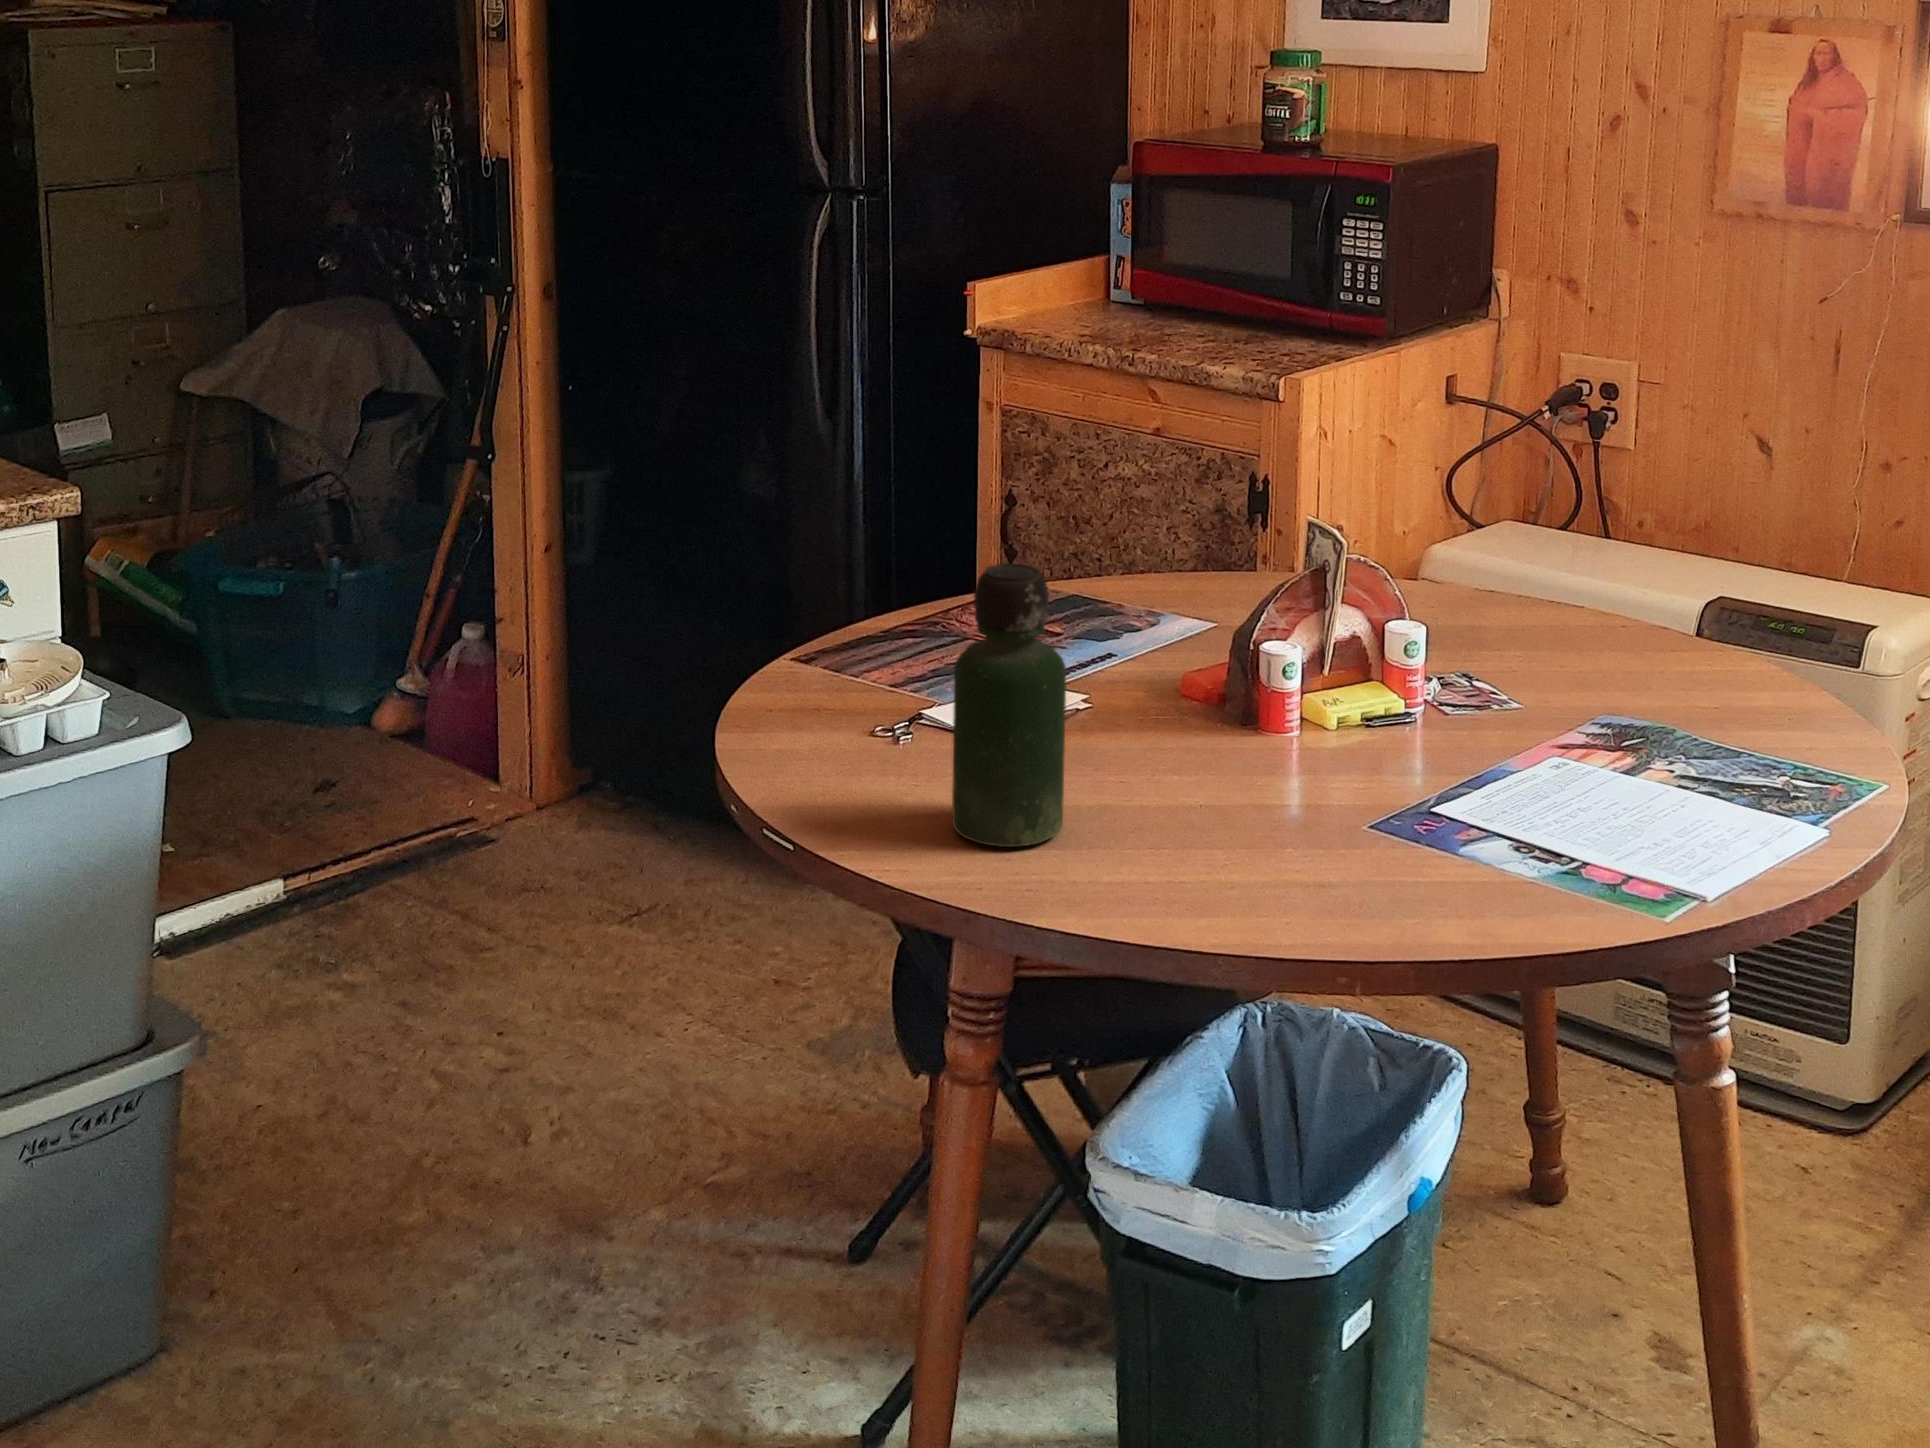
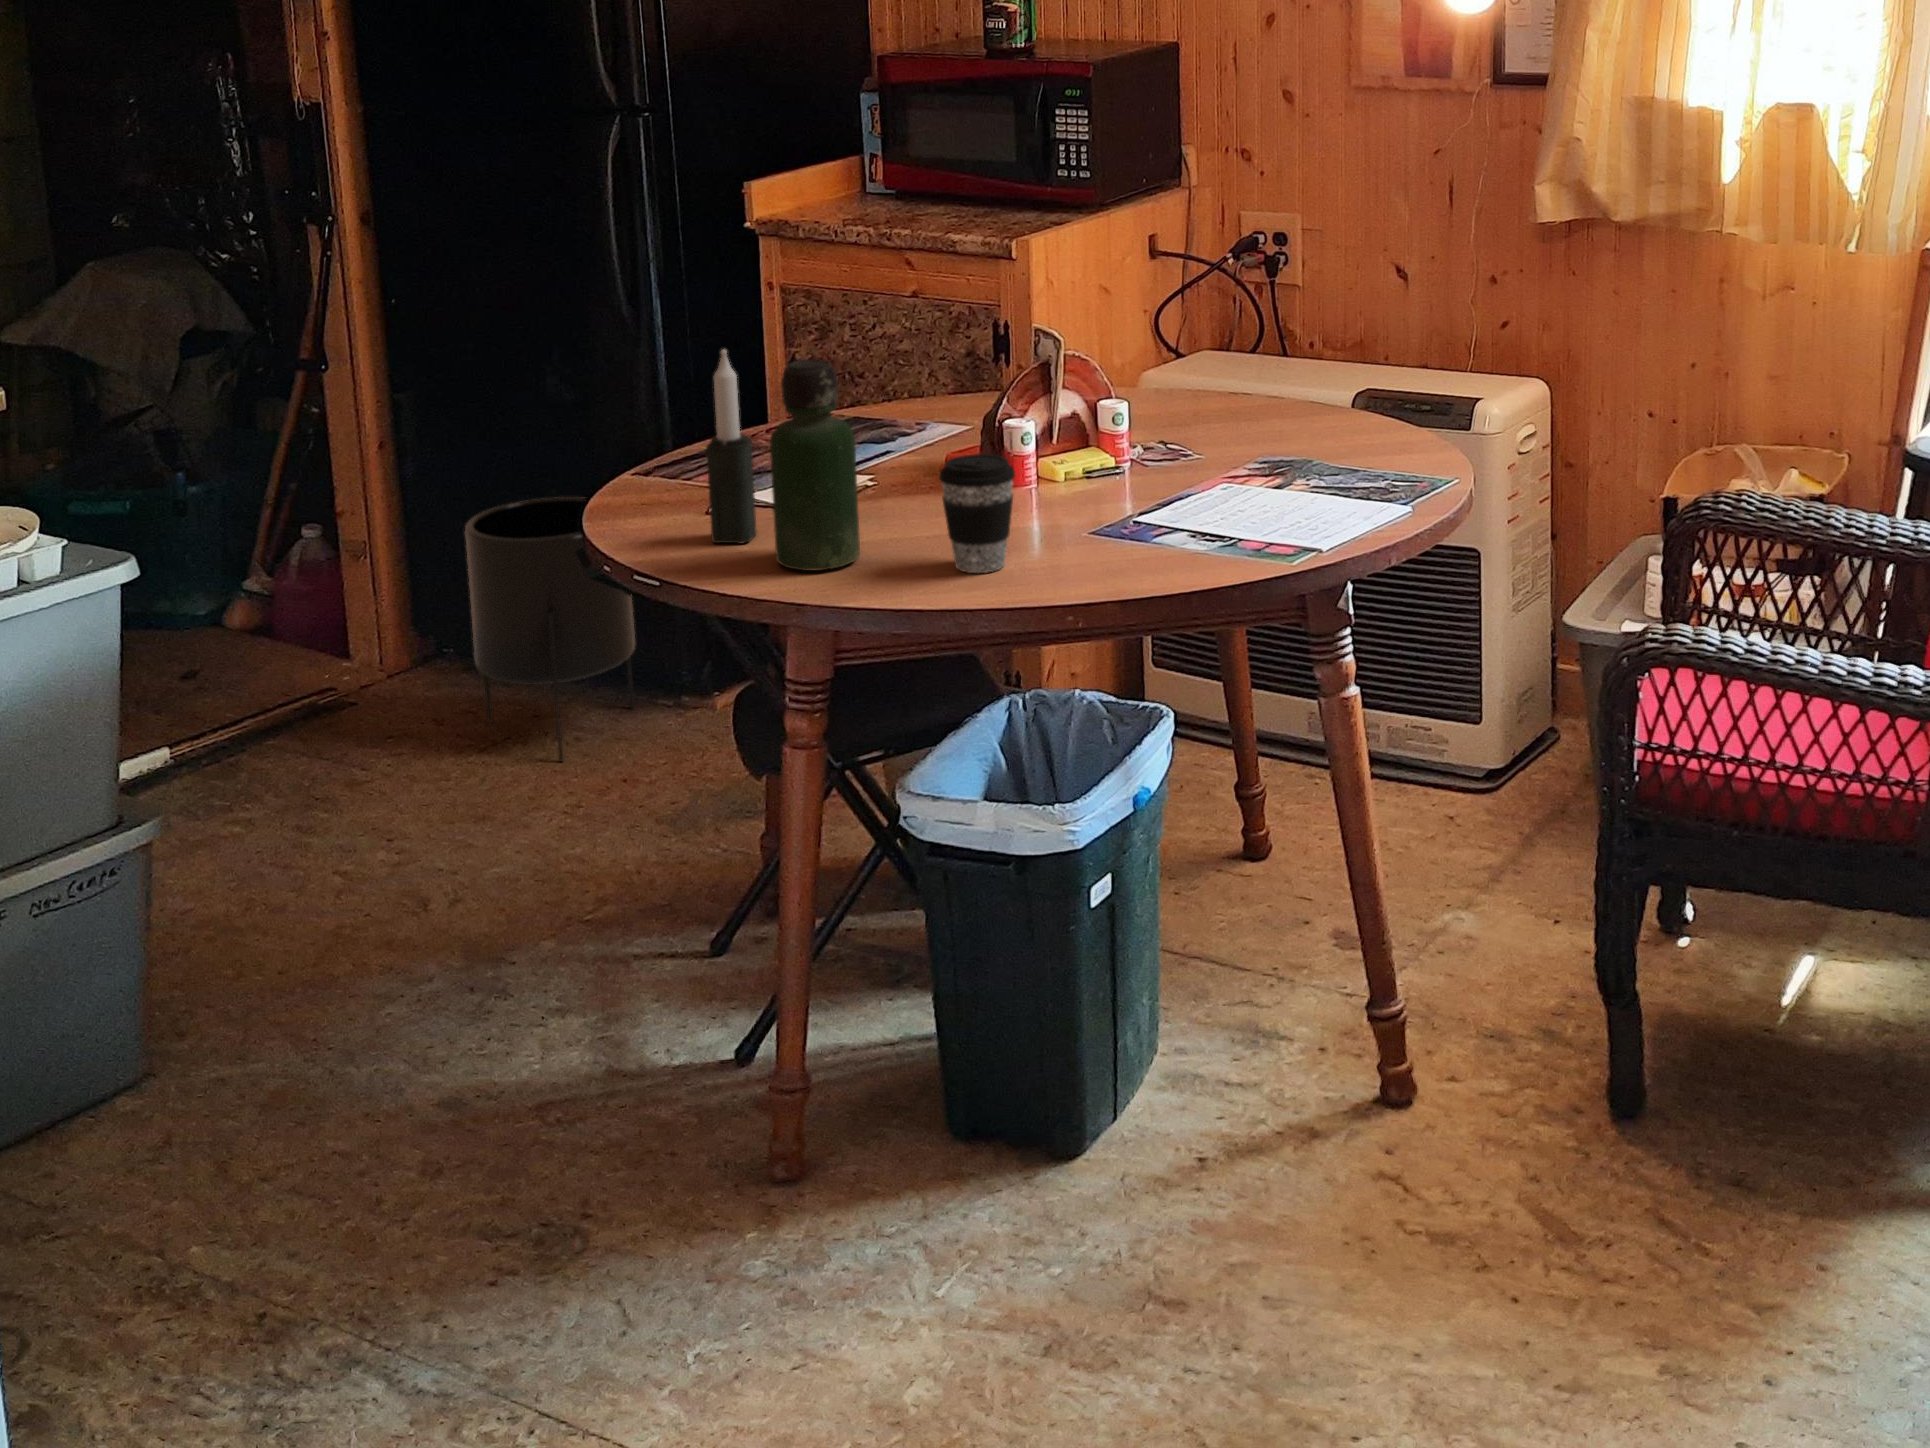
candle: none [874,534,934,788] -> present [706,349,757,544]
planter: none [617,634,802,953] -> present [465,497,635,762]
coffee cup: none [1174,710,1278,876] -> present [939,454,1015,573]

